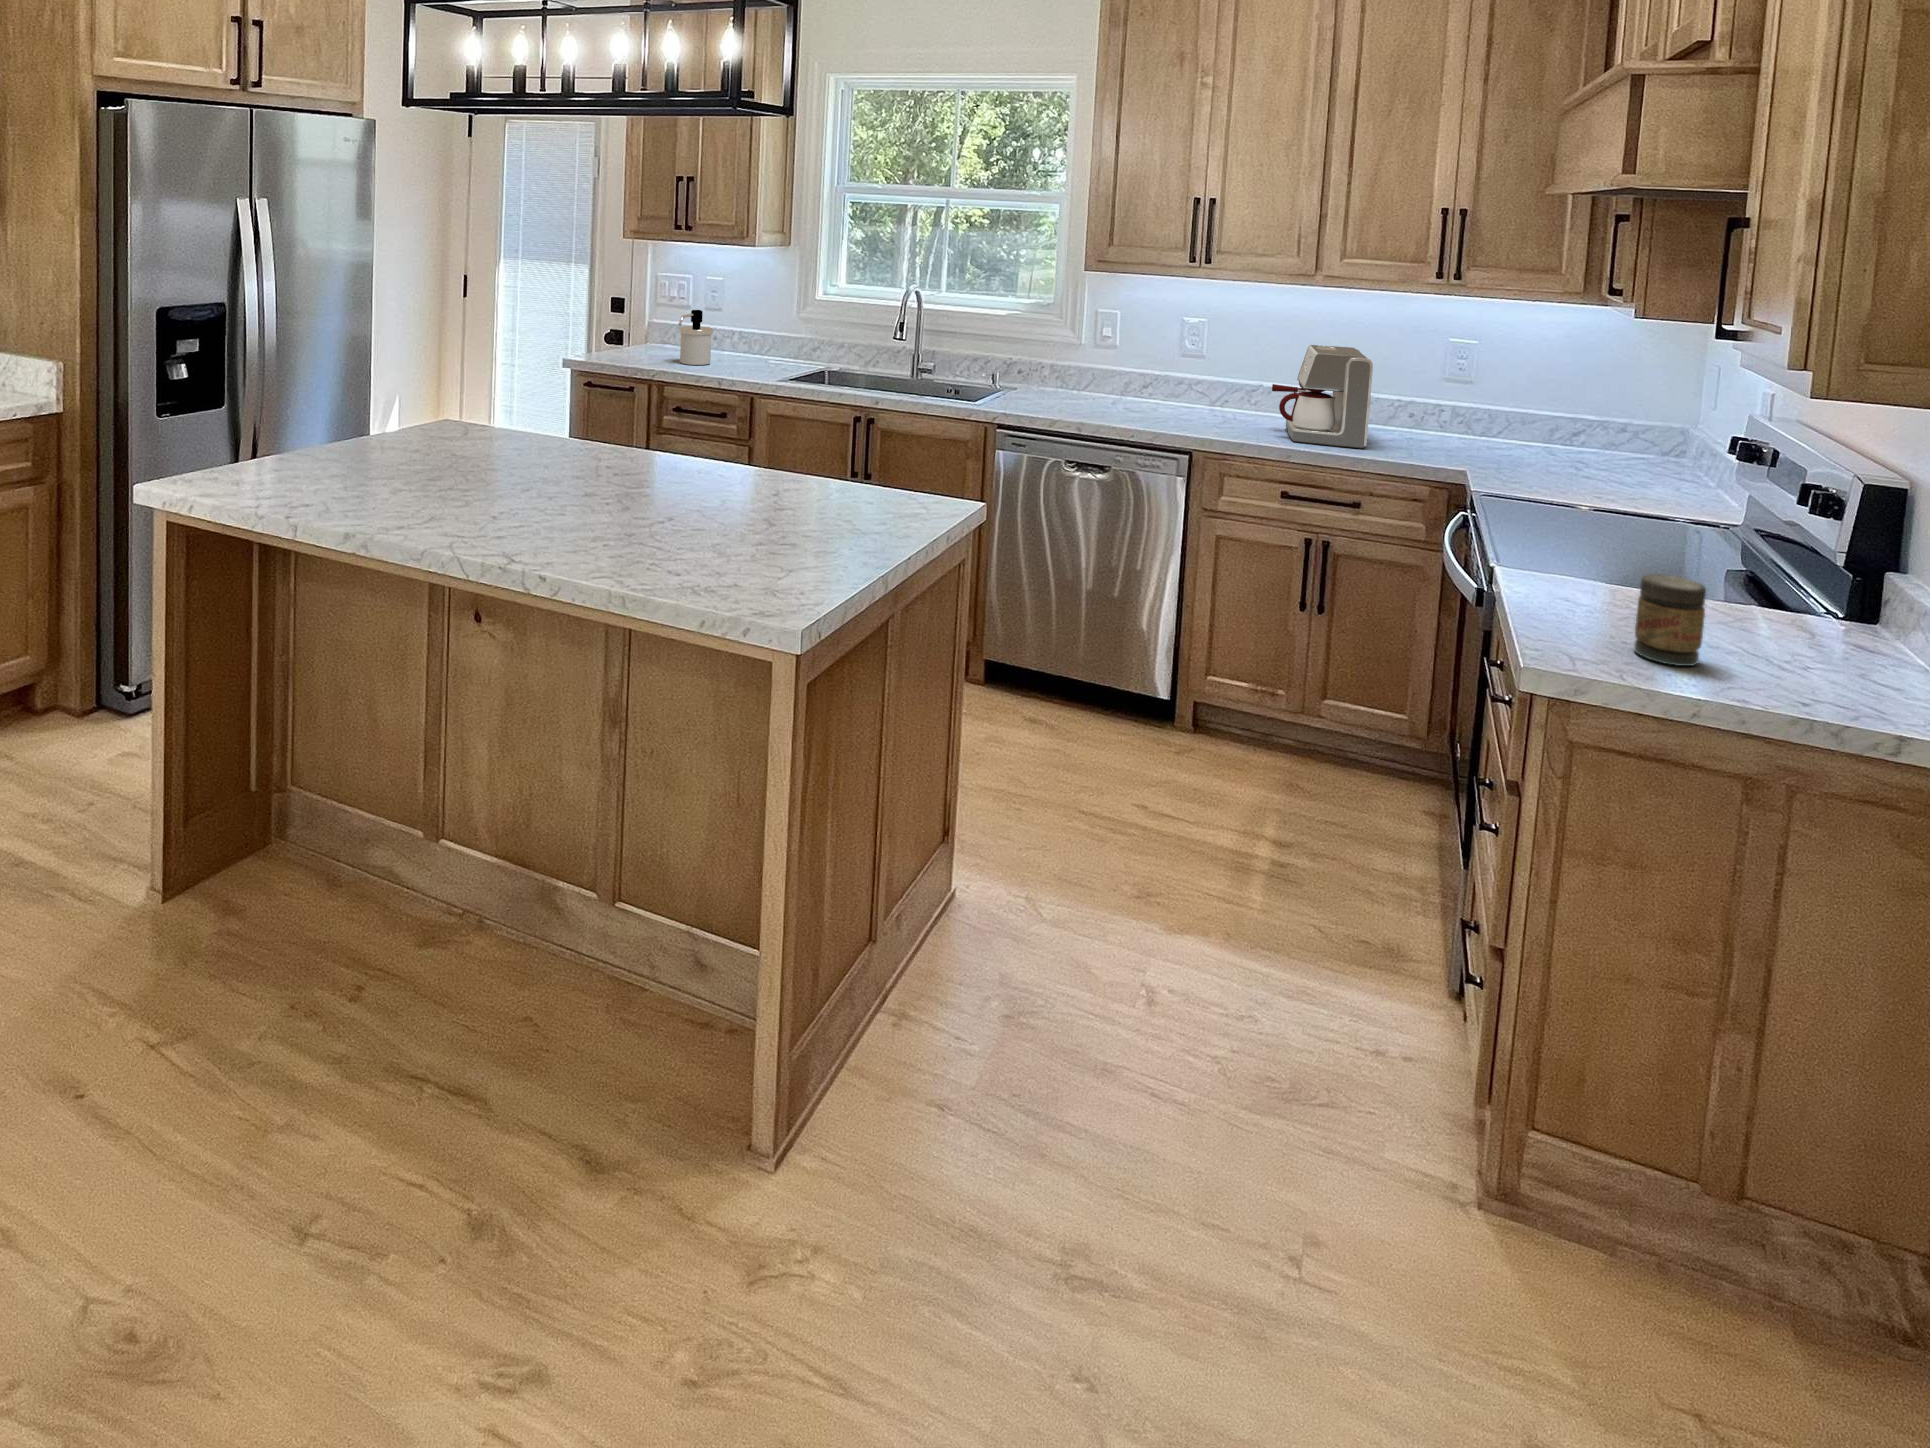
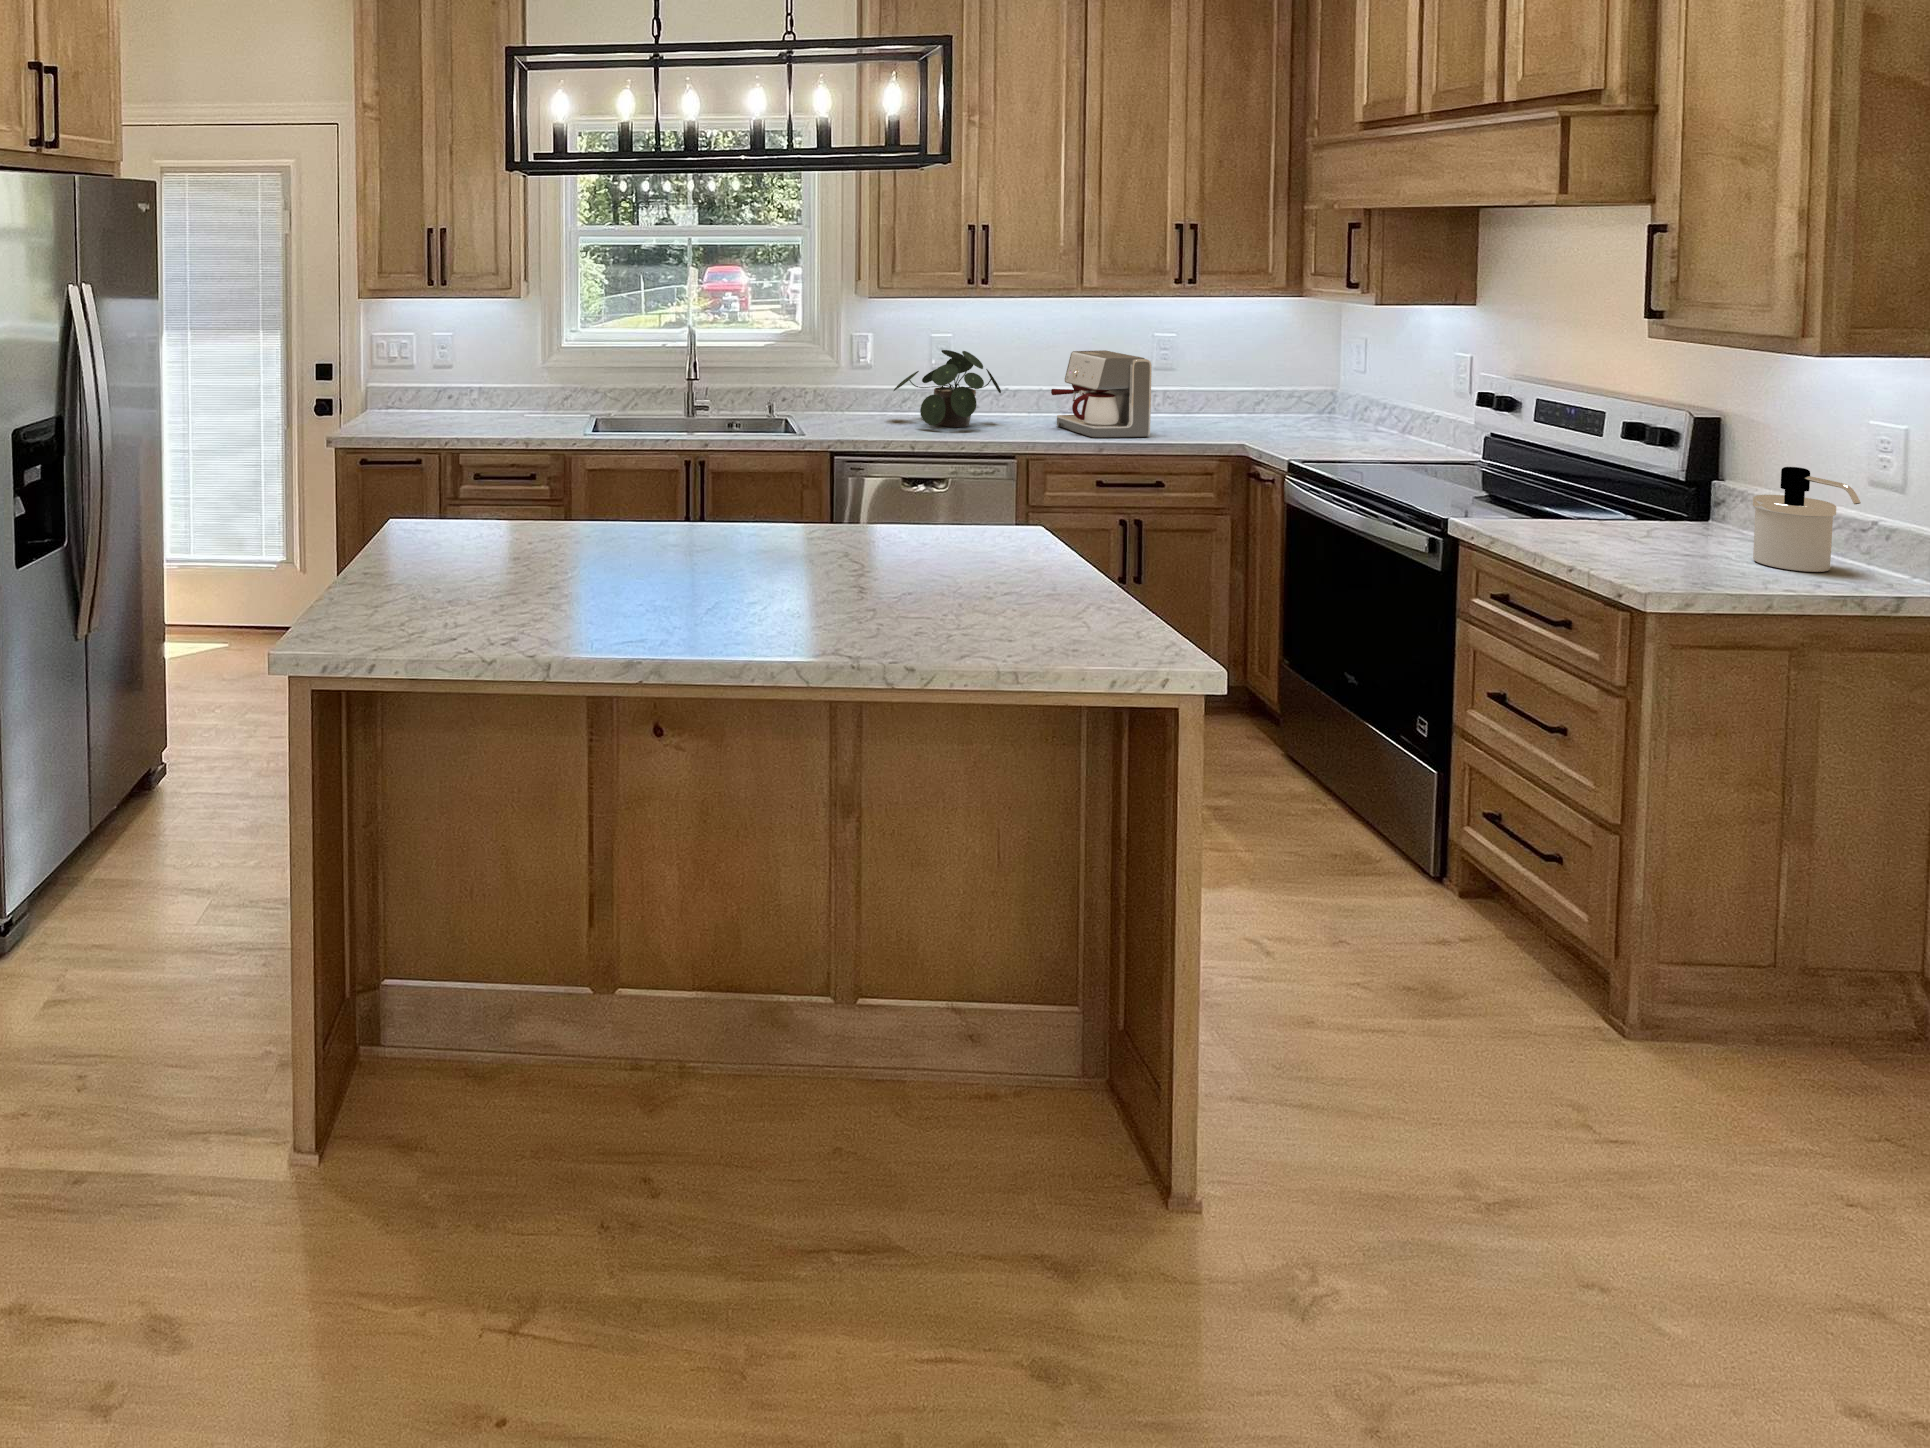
soap dispenser: present [679,310,713,365] -> present [1753,467,1861,572]
potted plant: none [1113,331,1227,417] -> present [894,350,1001,427]
jar: present [1634,574,1706,666] -> none [1677,507,1734,574]

